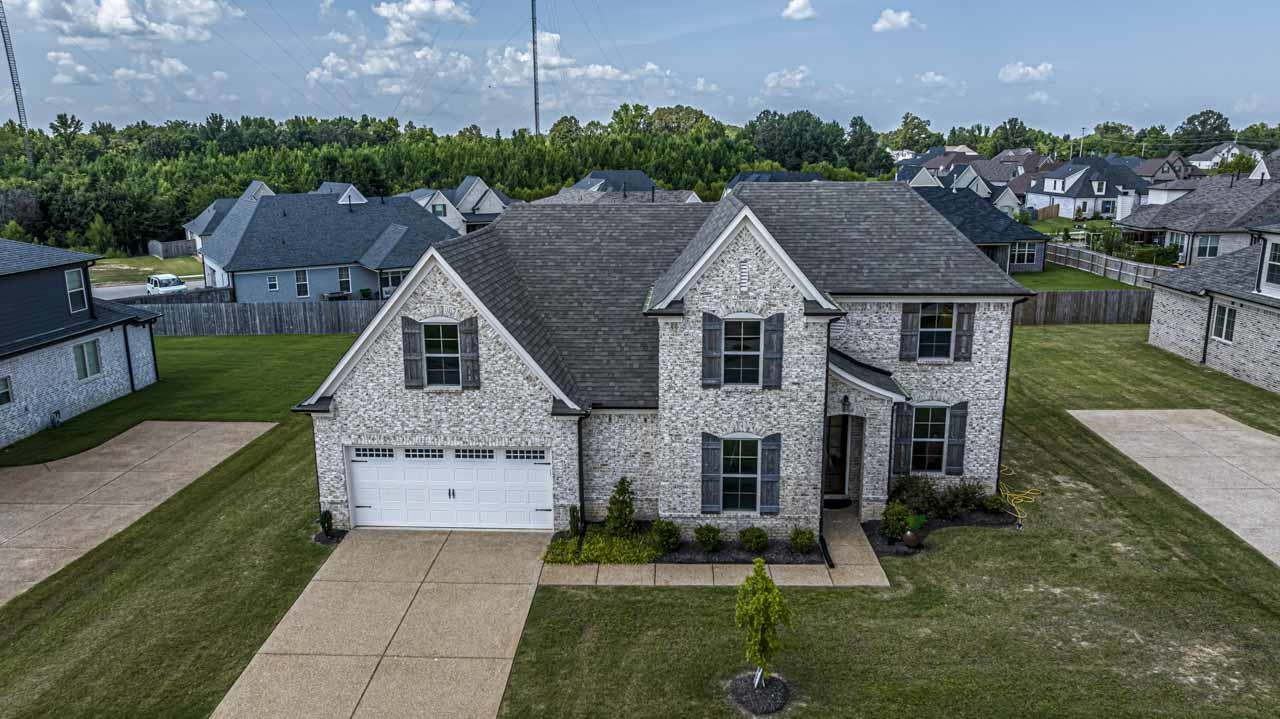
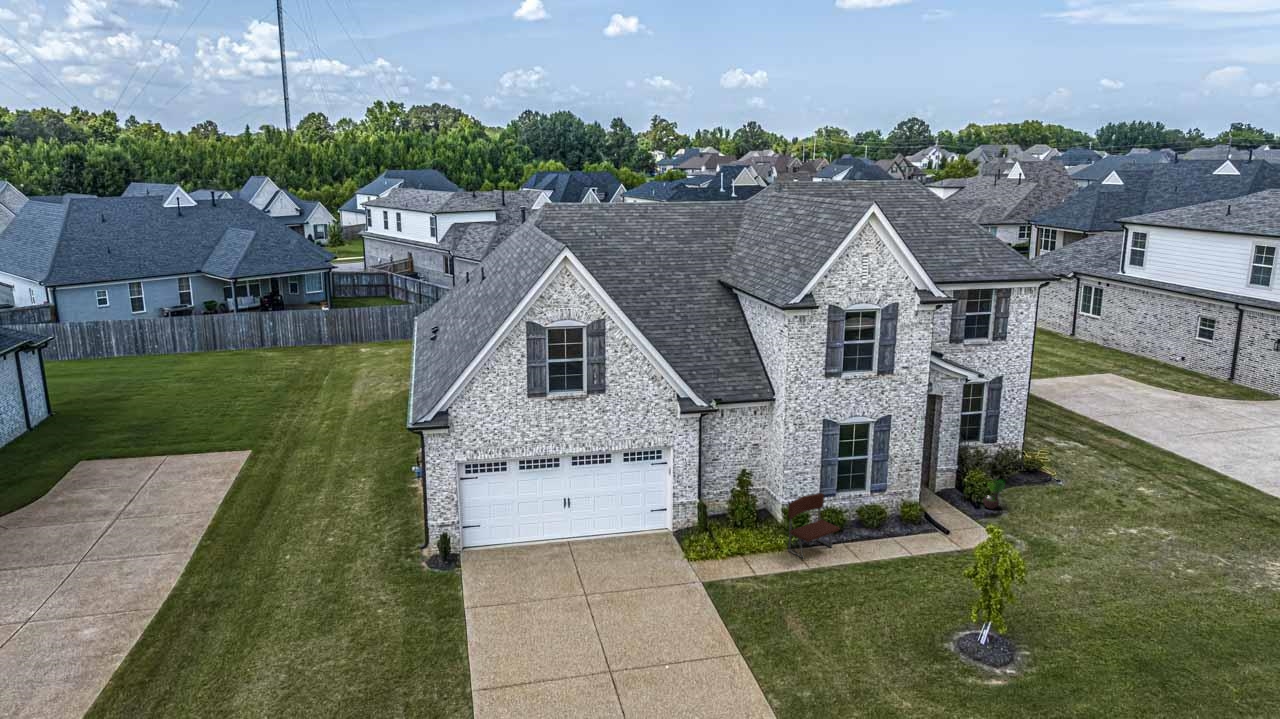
bench: none [650,508,705,573] -> present [788,493,840,558]

